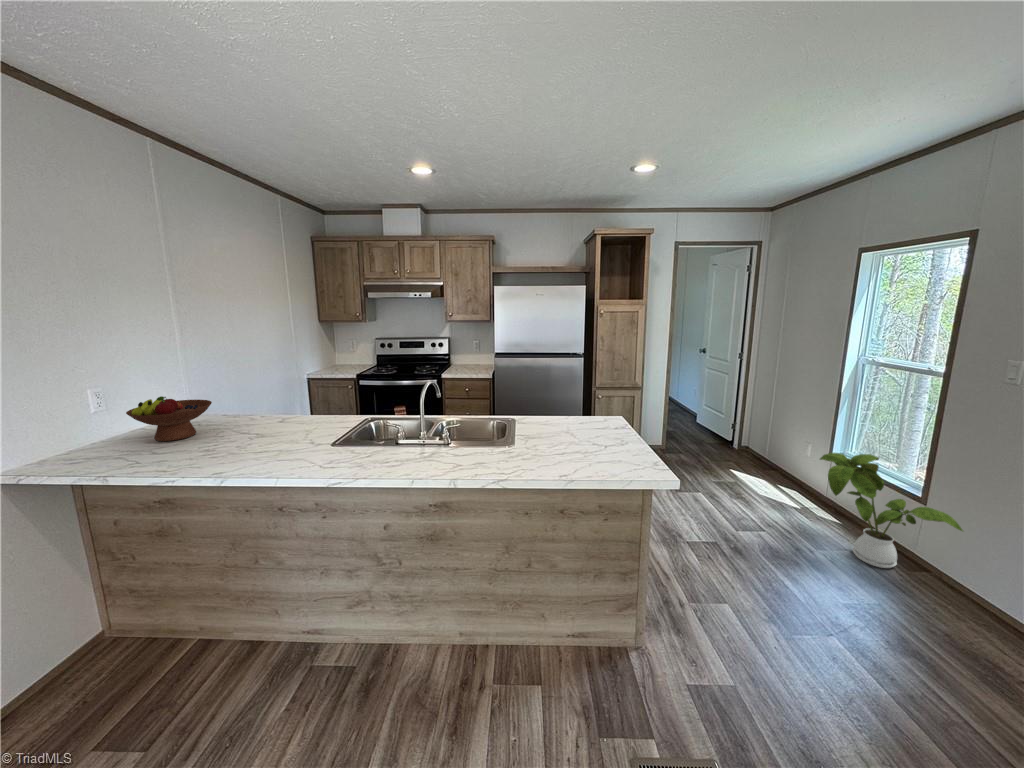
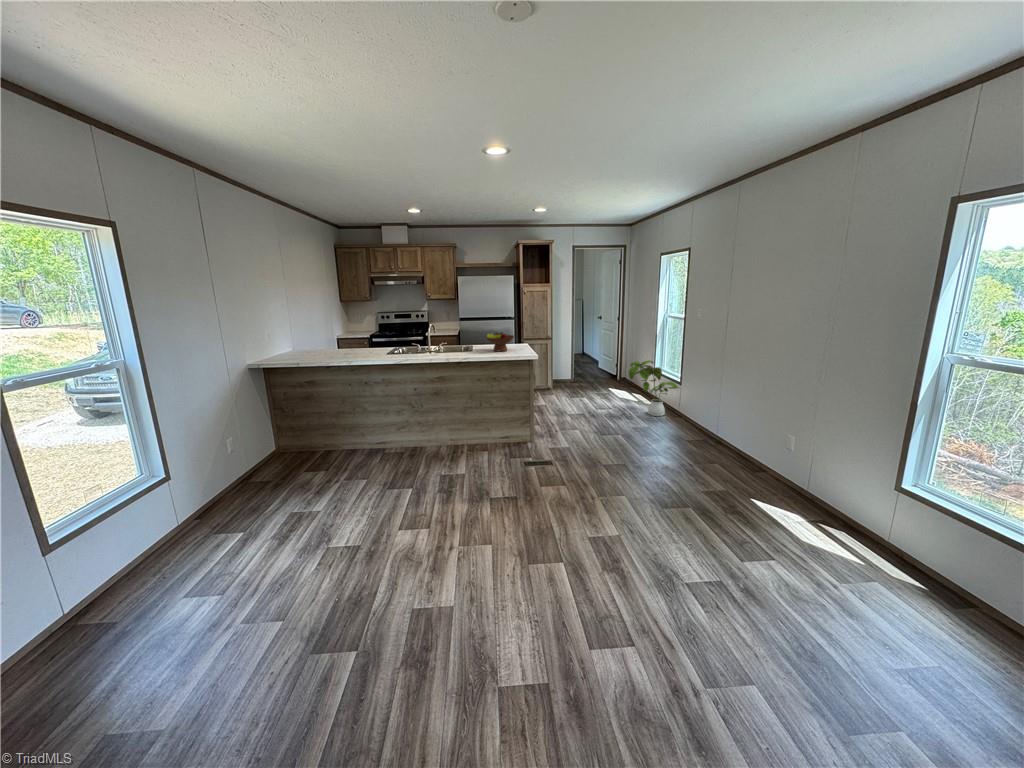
fruit bowl: present [126,396,212,441] -> present [486,332,514,351]

